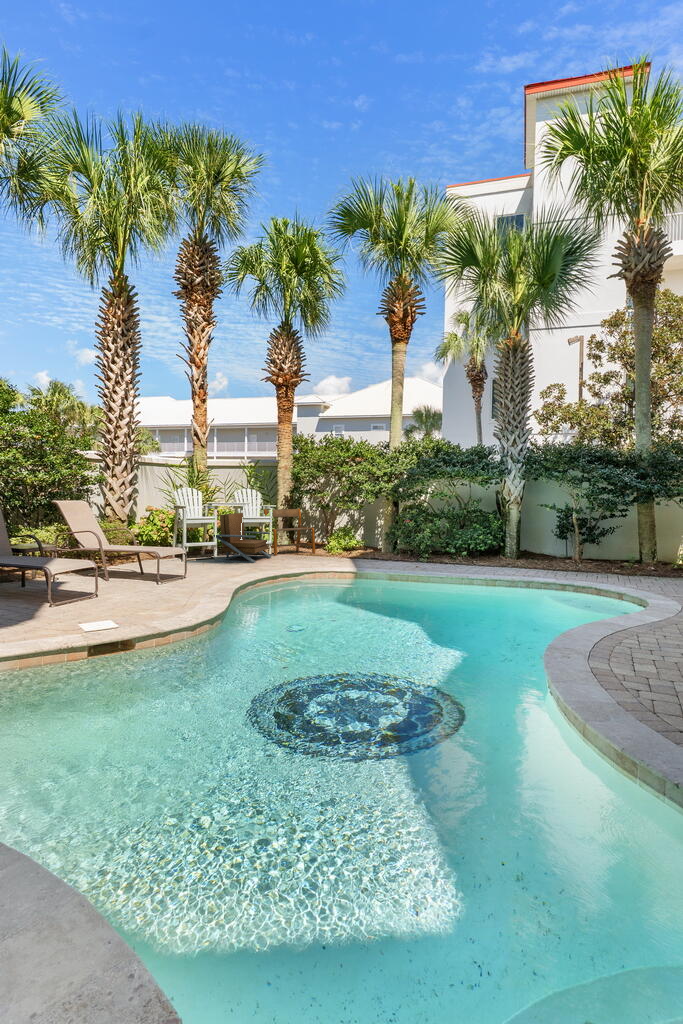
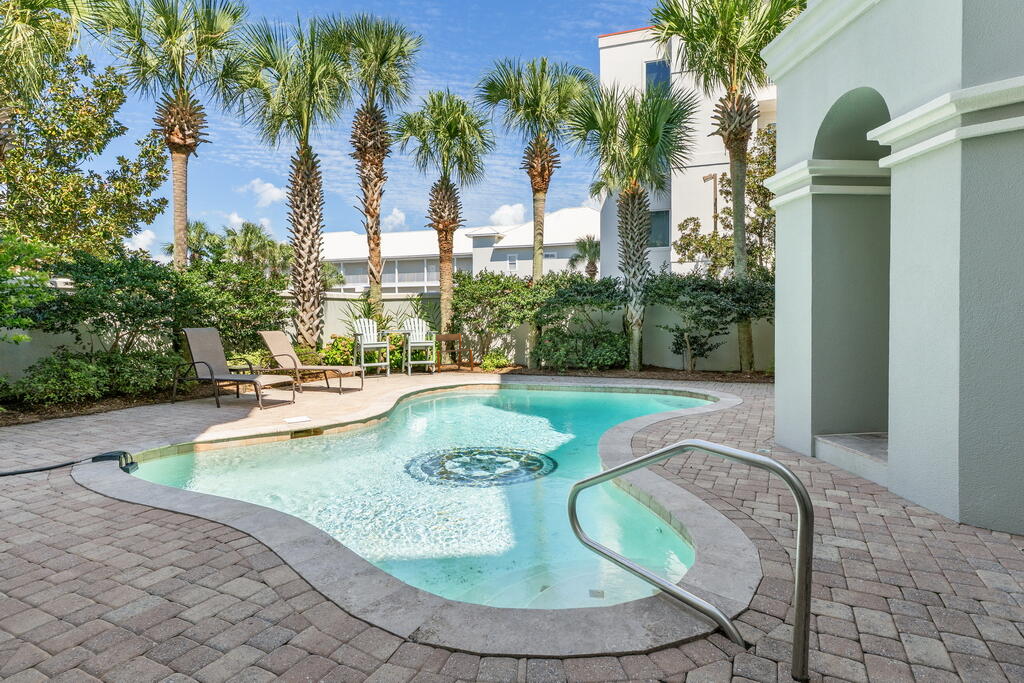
lounge chair: present [213,513,271,563] -> none [386,338,435,379]

